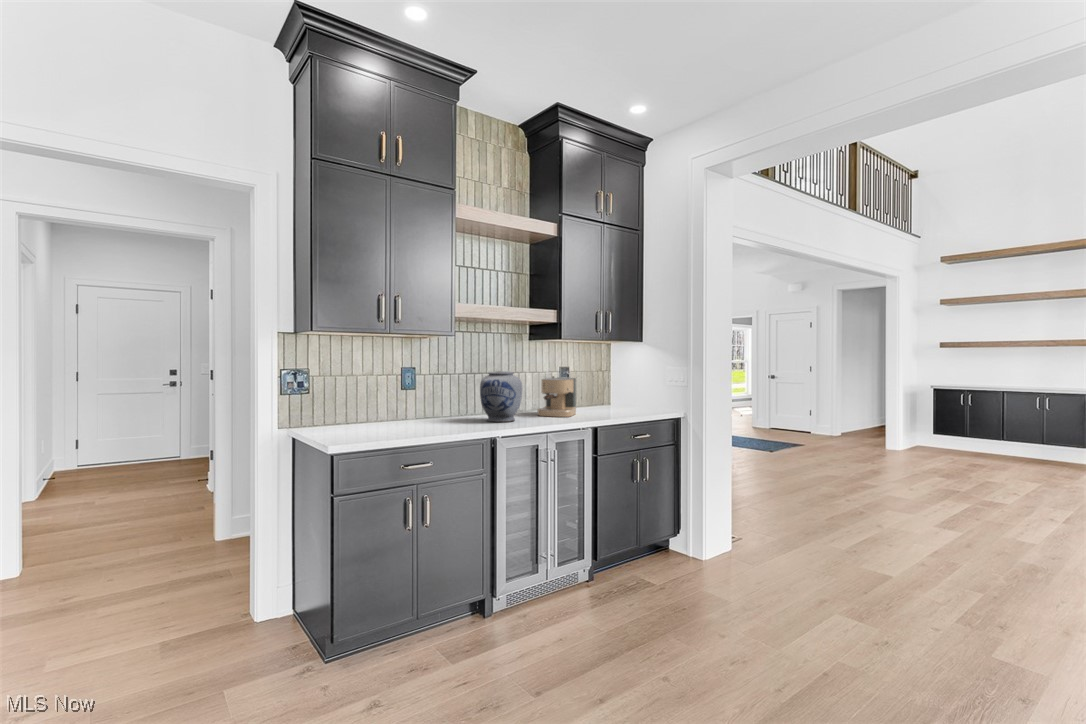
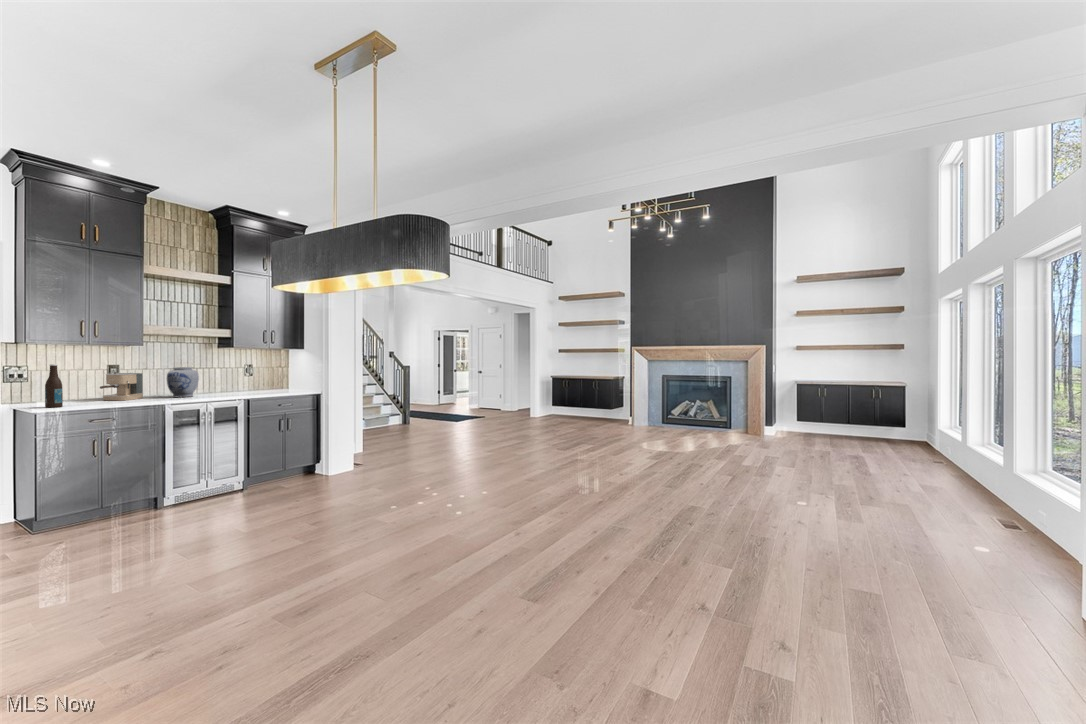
beer bottle: none [340,365,361,439] -> present [45,364,63,408]
coffee maker: present [537,376,576,417] -> present [100,372,143,401]

